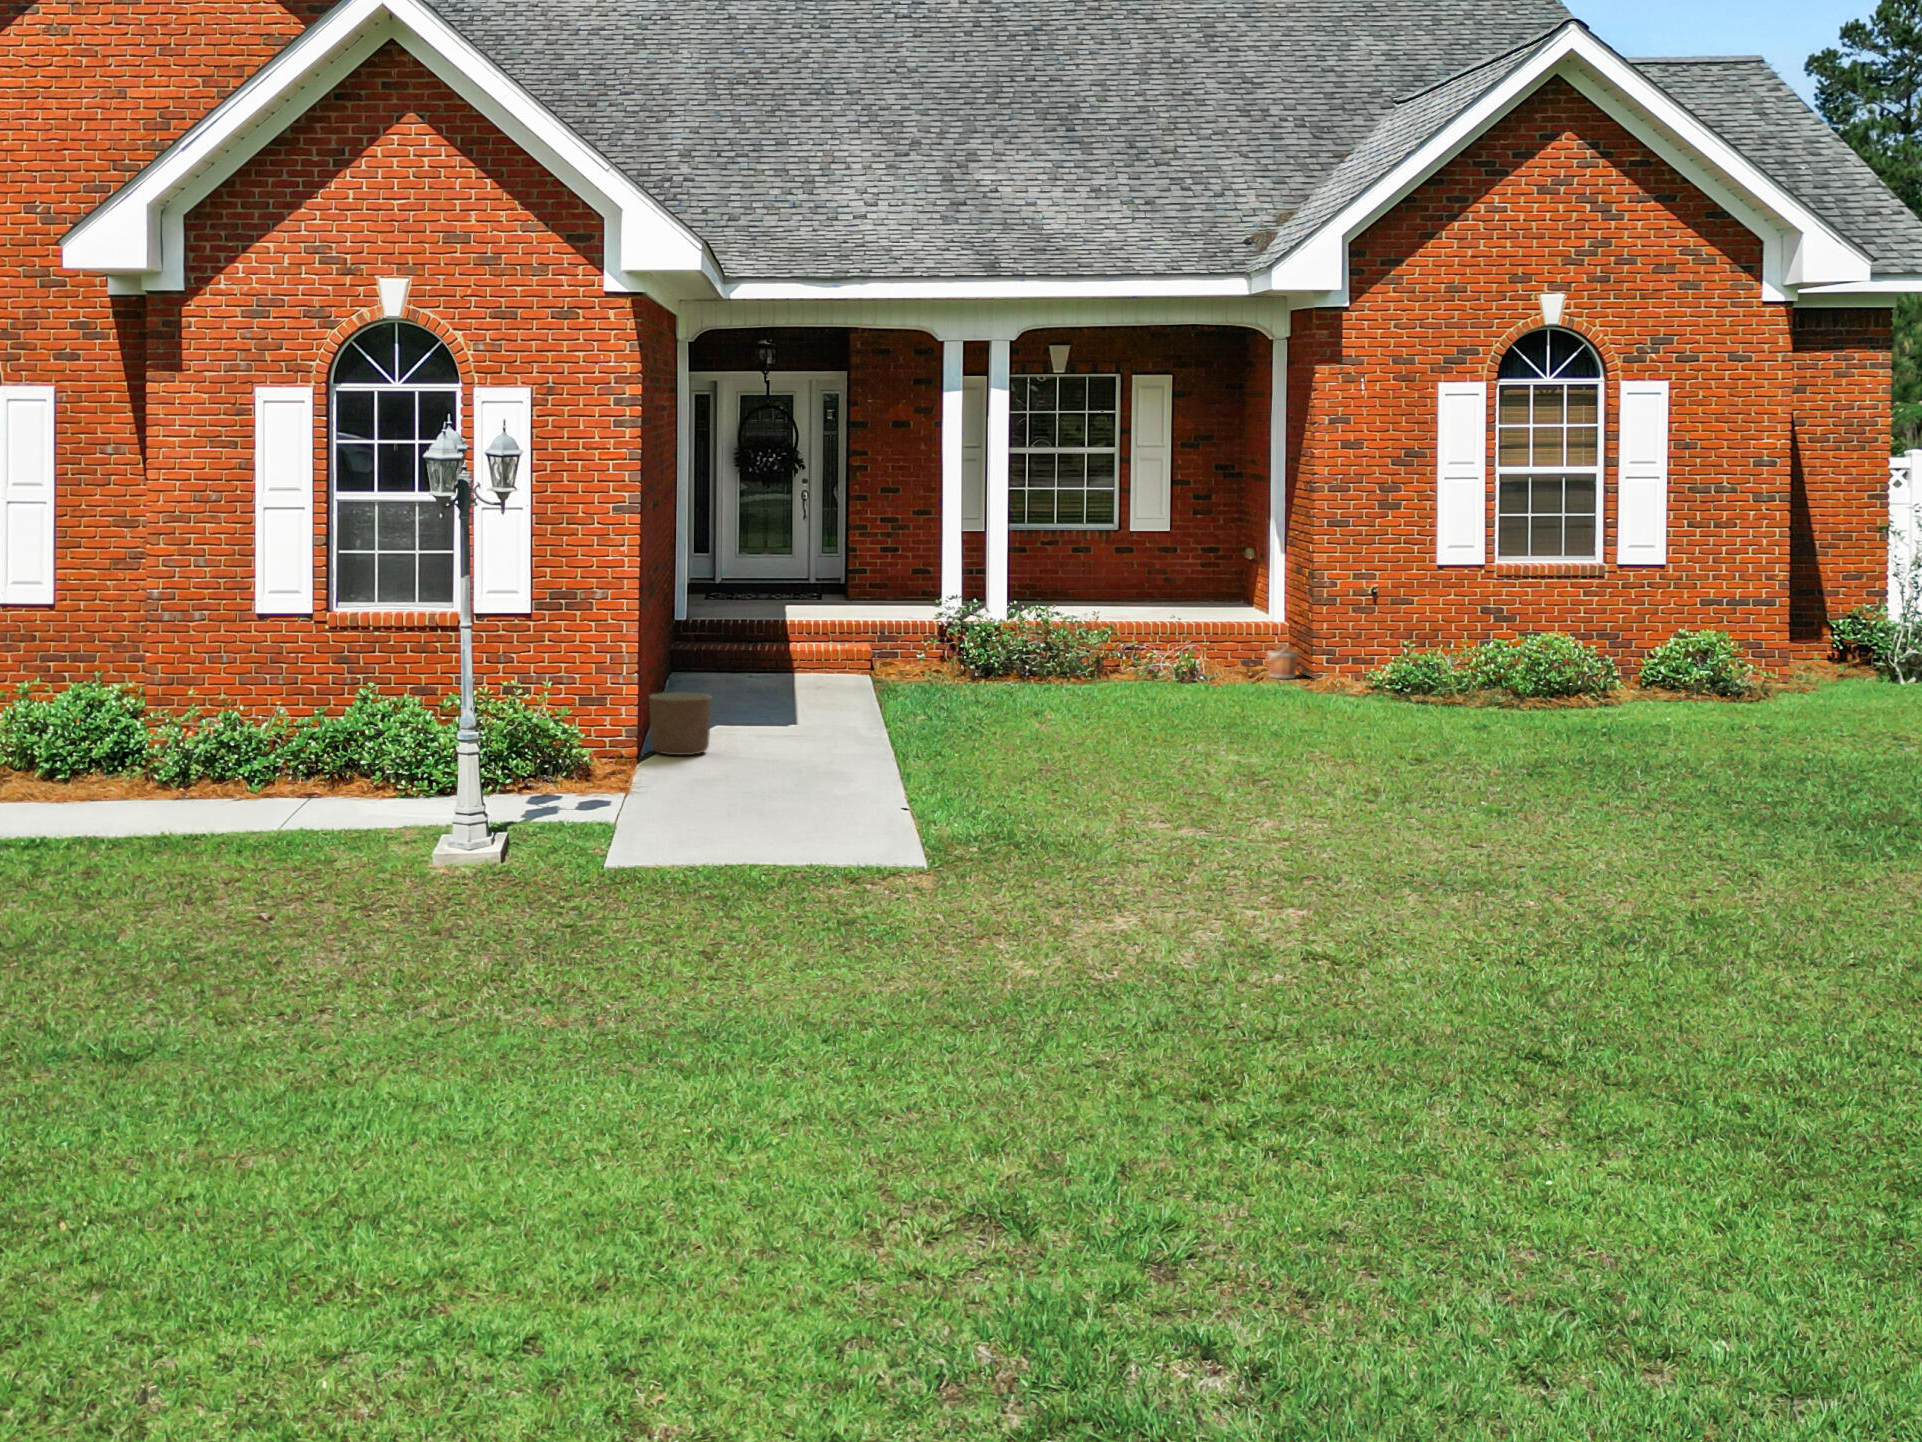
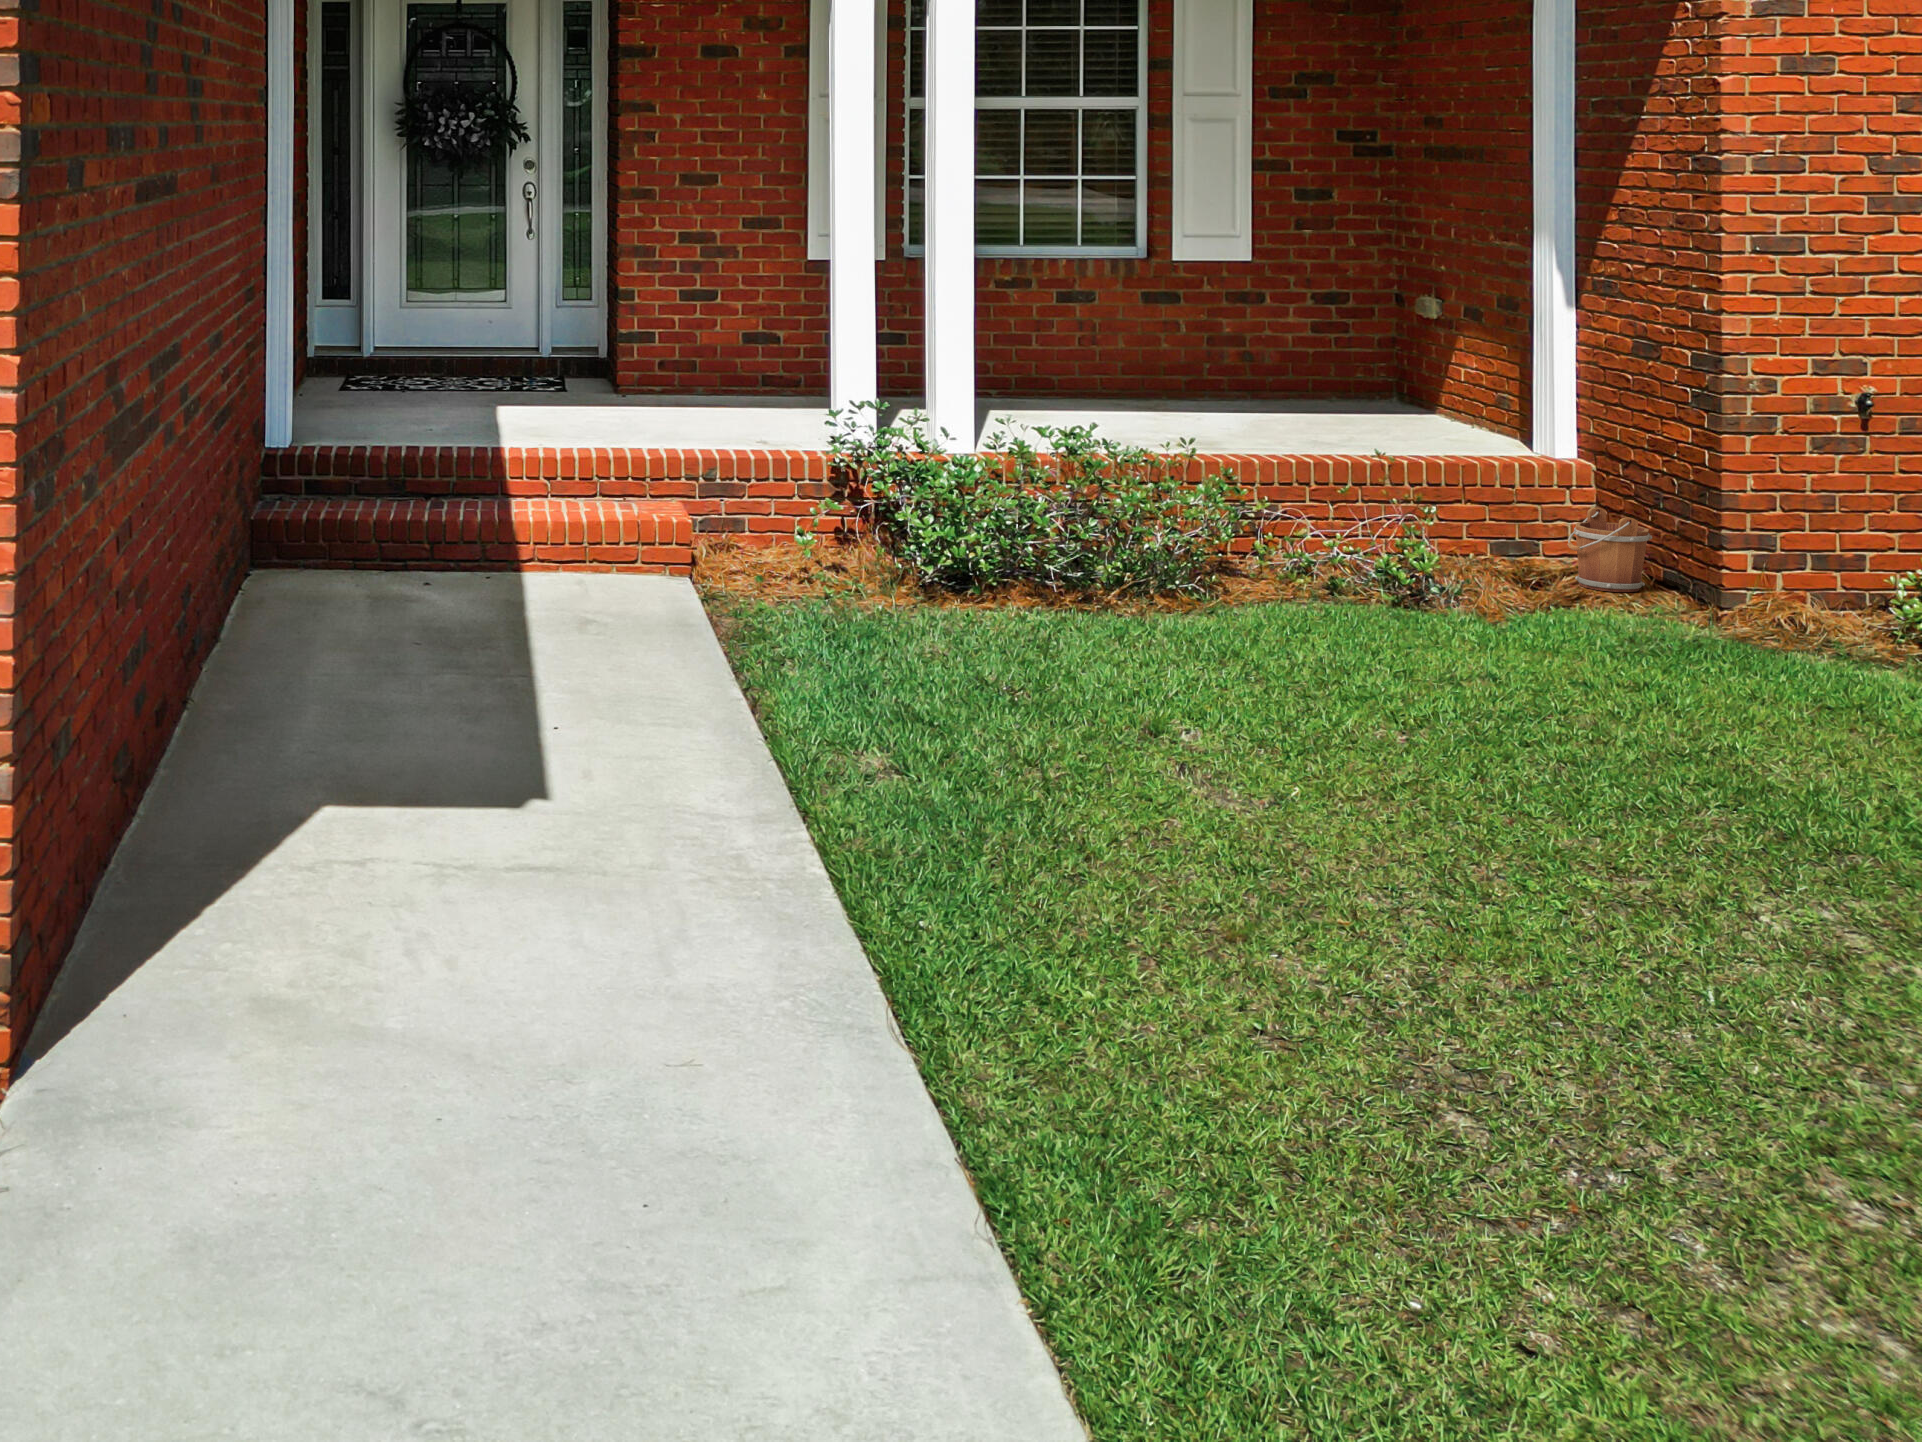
planter: present [649,693,711,755] -> none [63,795,276,1043]

